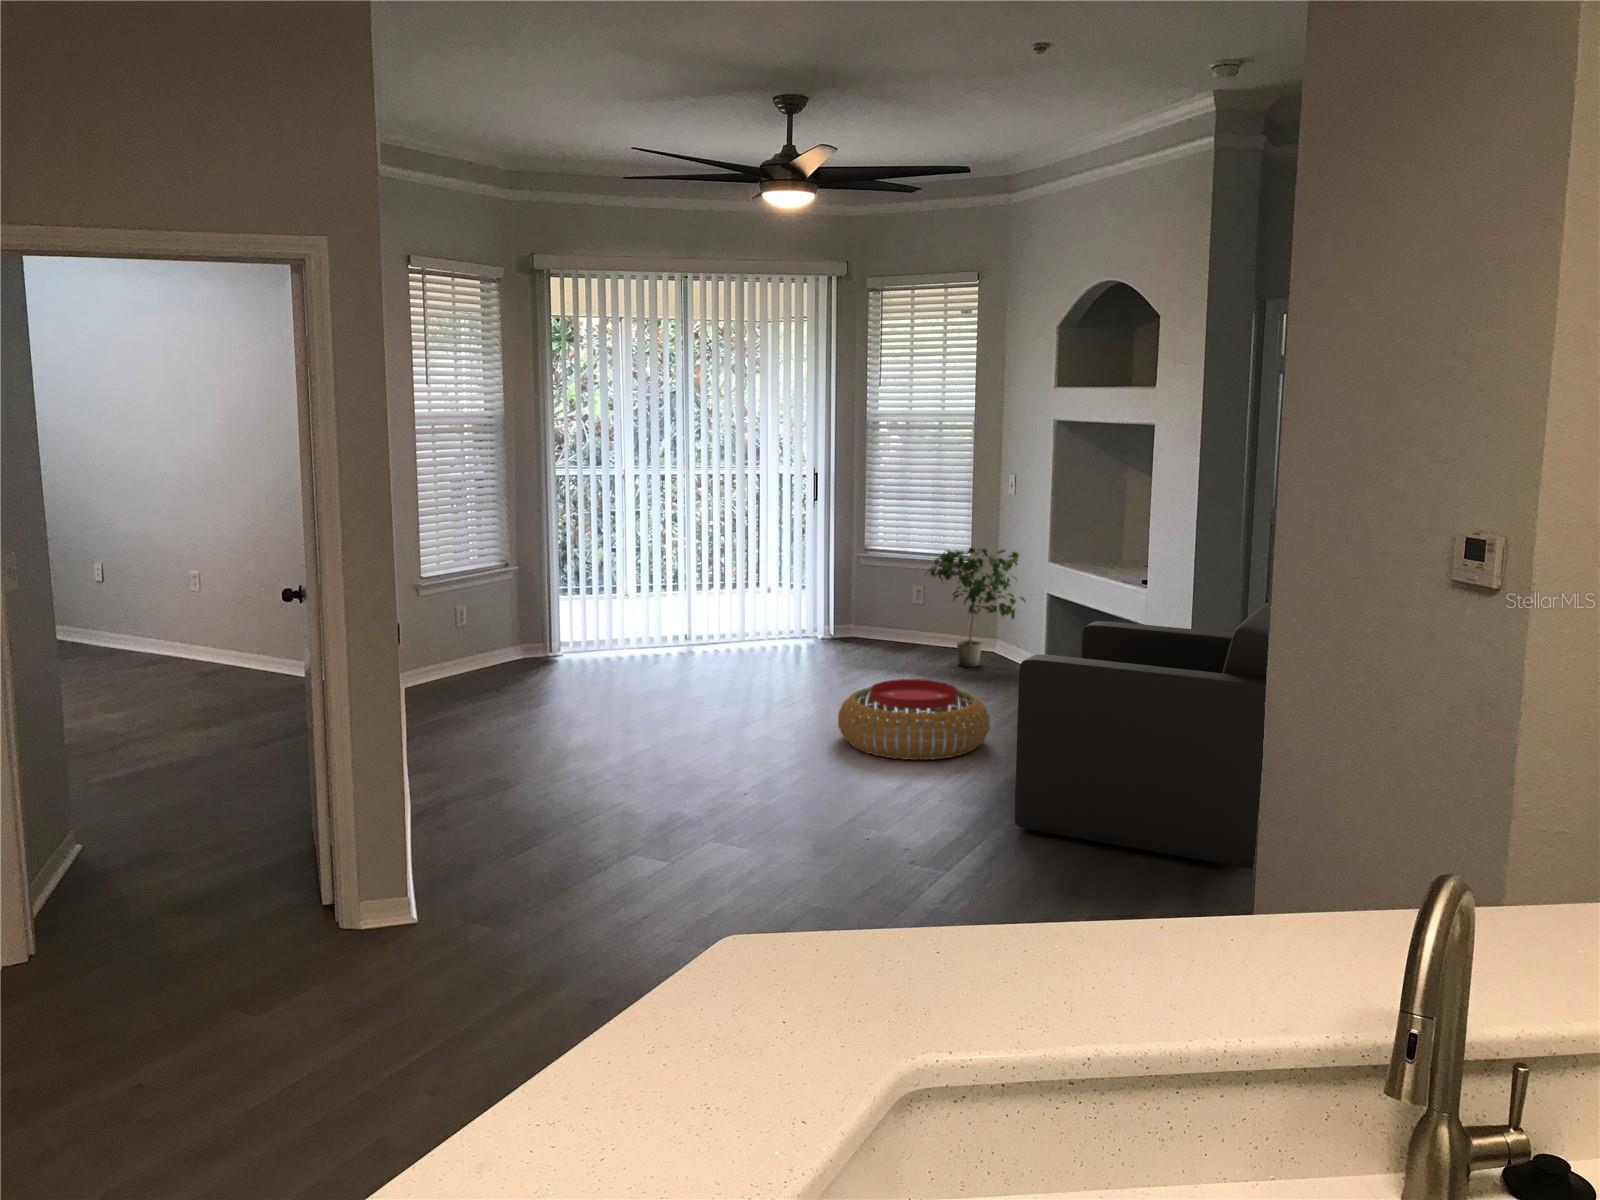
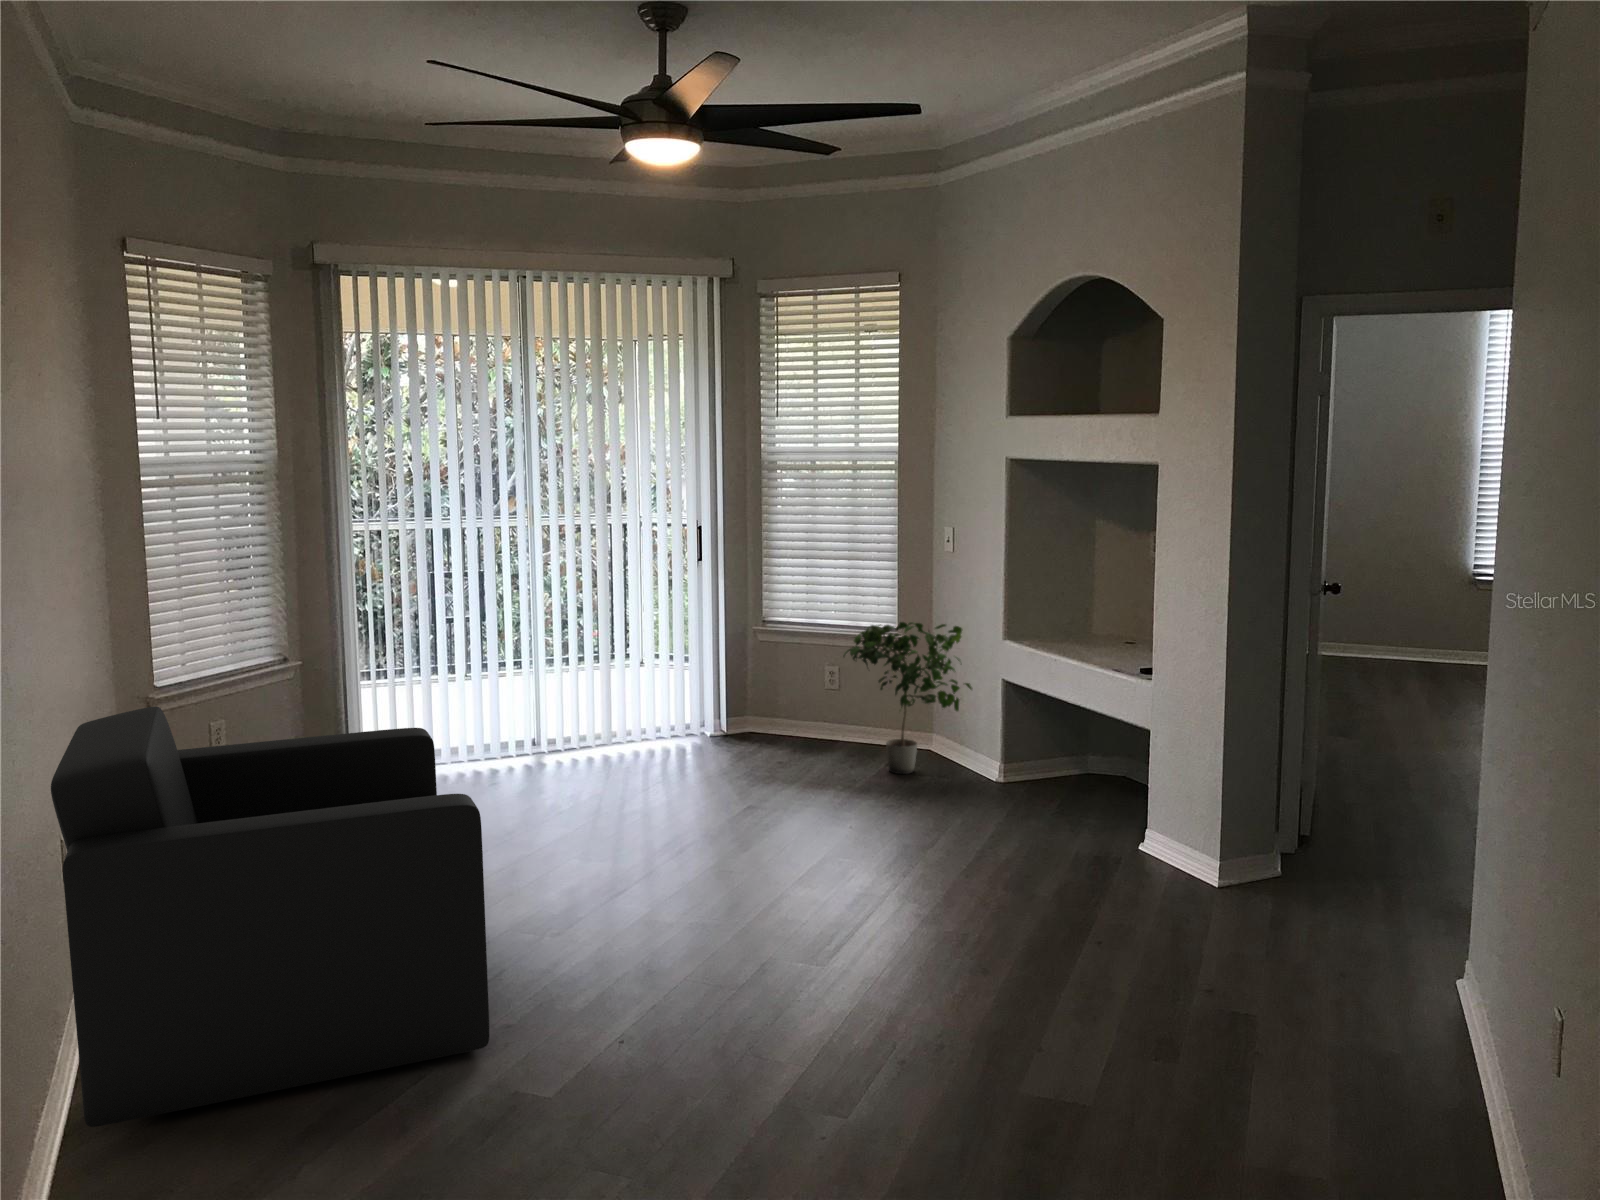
armchair: present [1015,602,1269,869] -> present [51,707,489,1127]
pouf: present [838,679,990,760] -> none [752,818,966,947]

